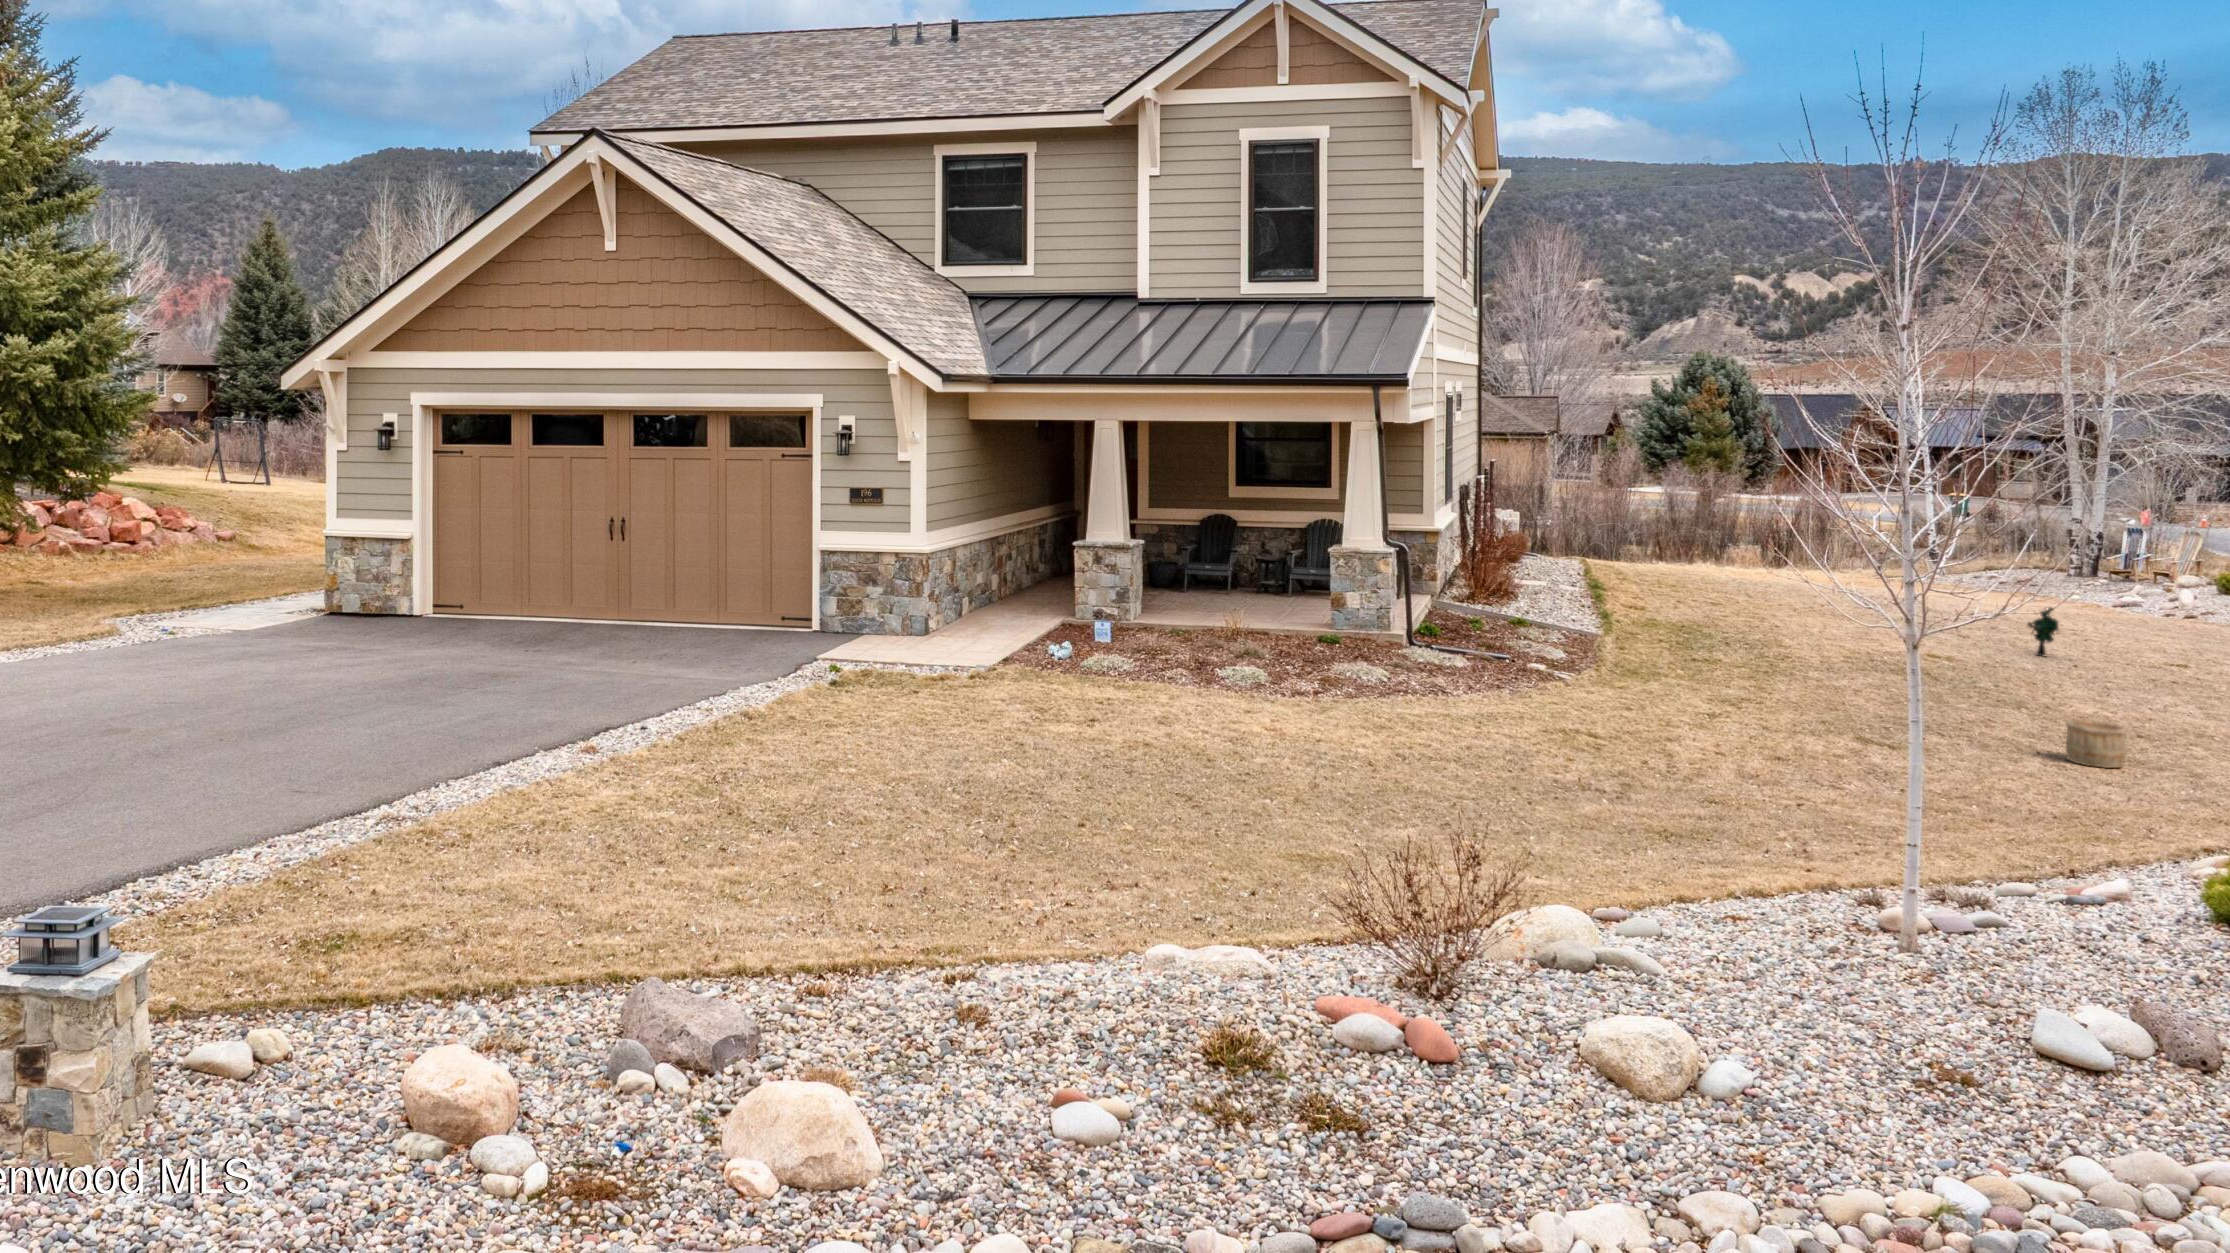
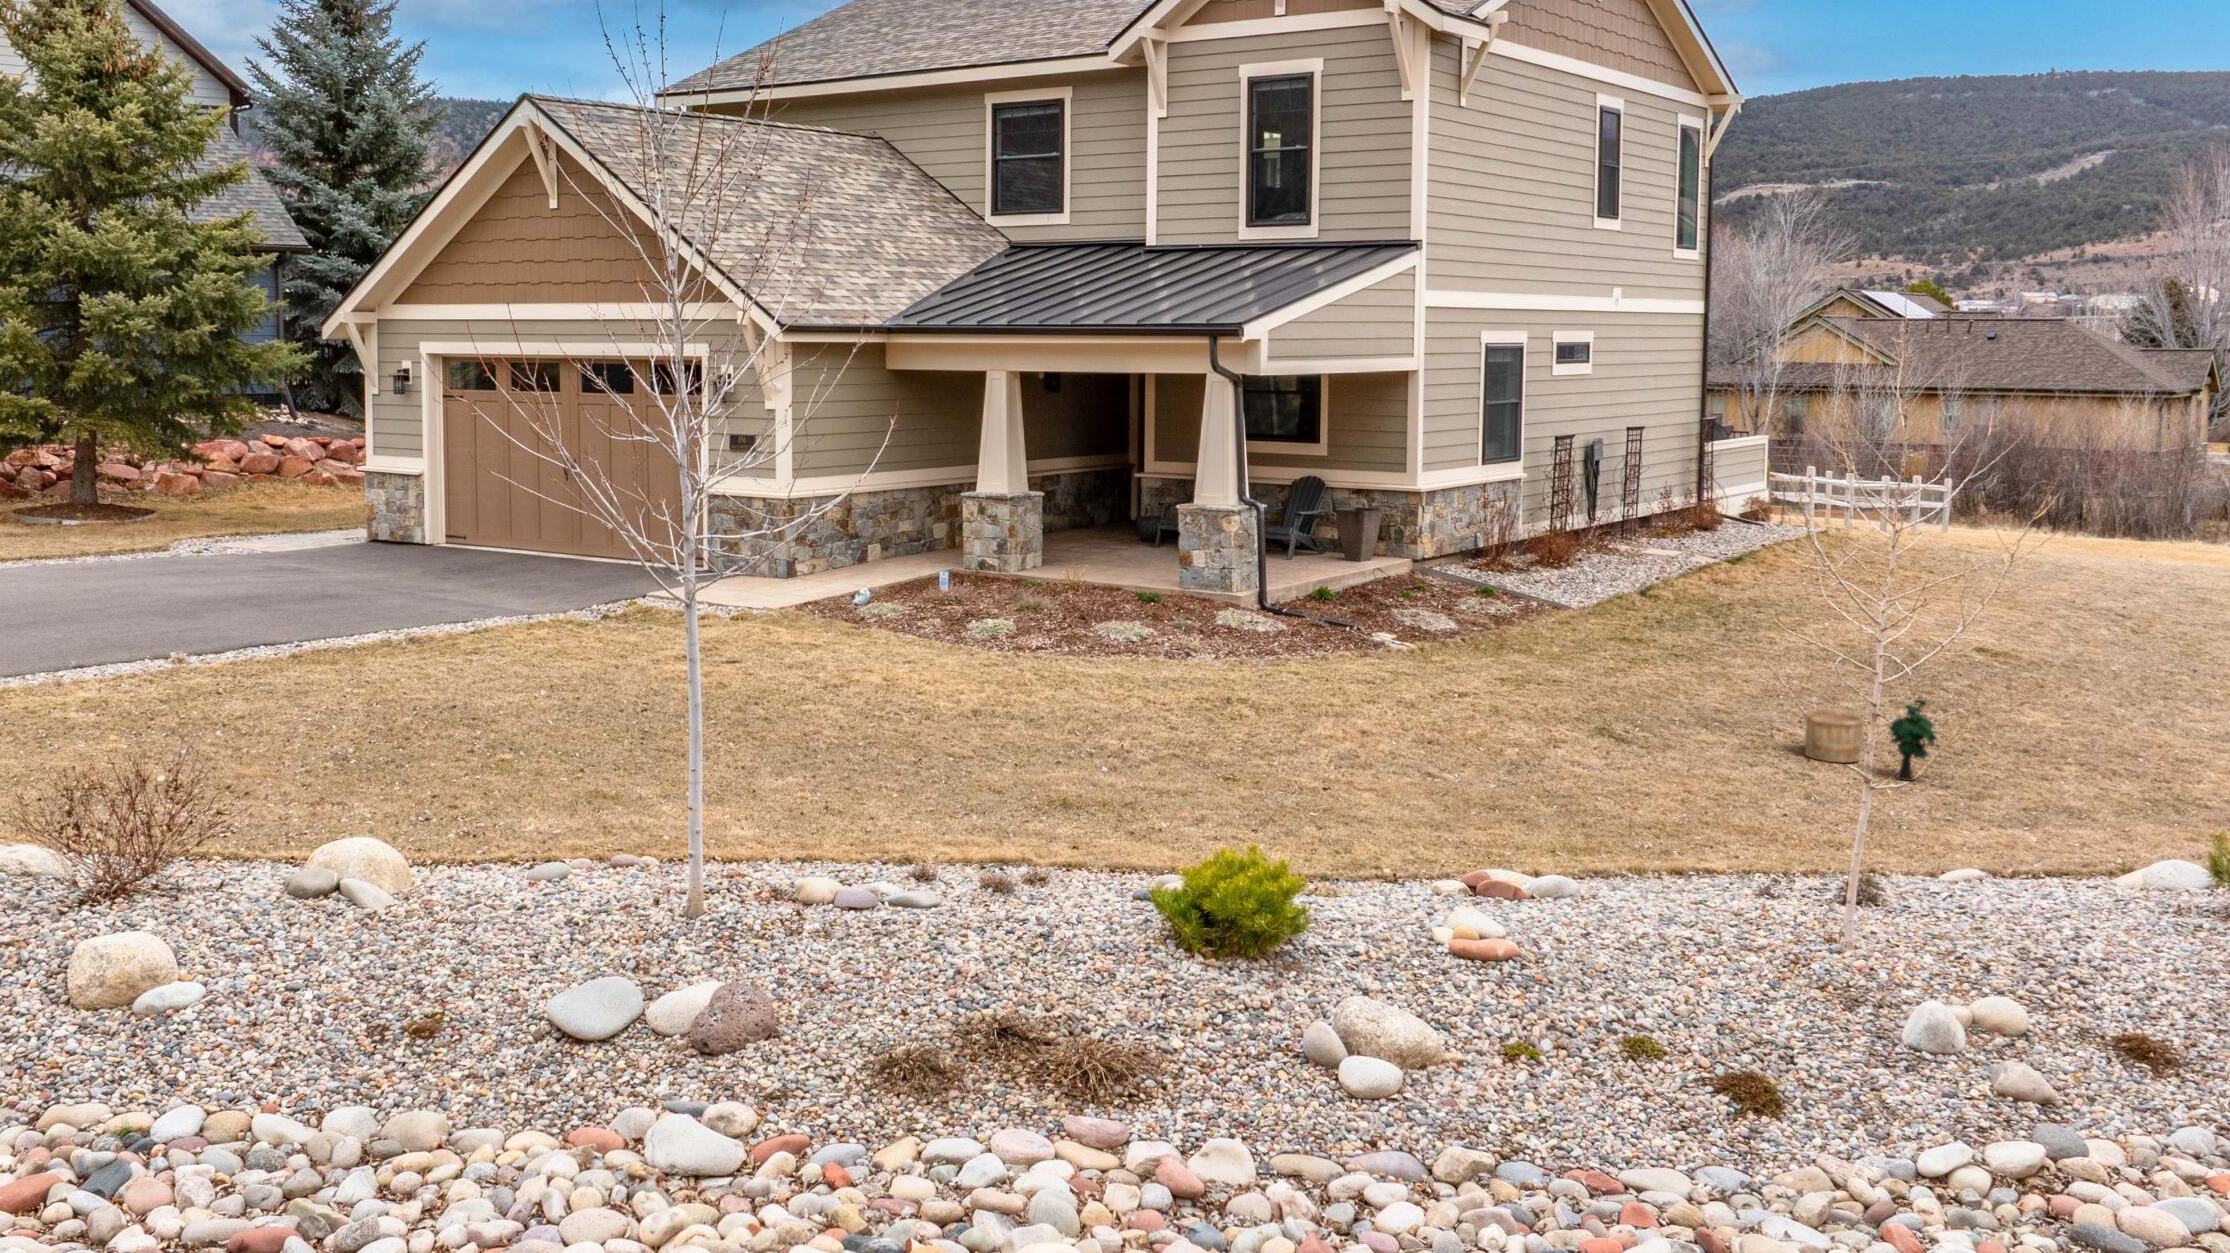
decorative plant: present [2028,607,2059,657] -> present [1887,700,1936,781]

